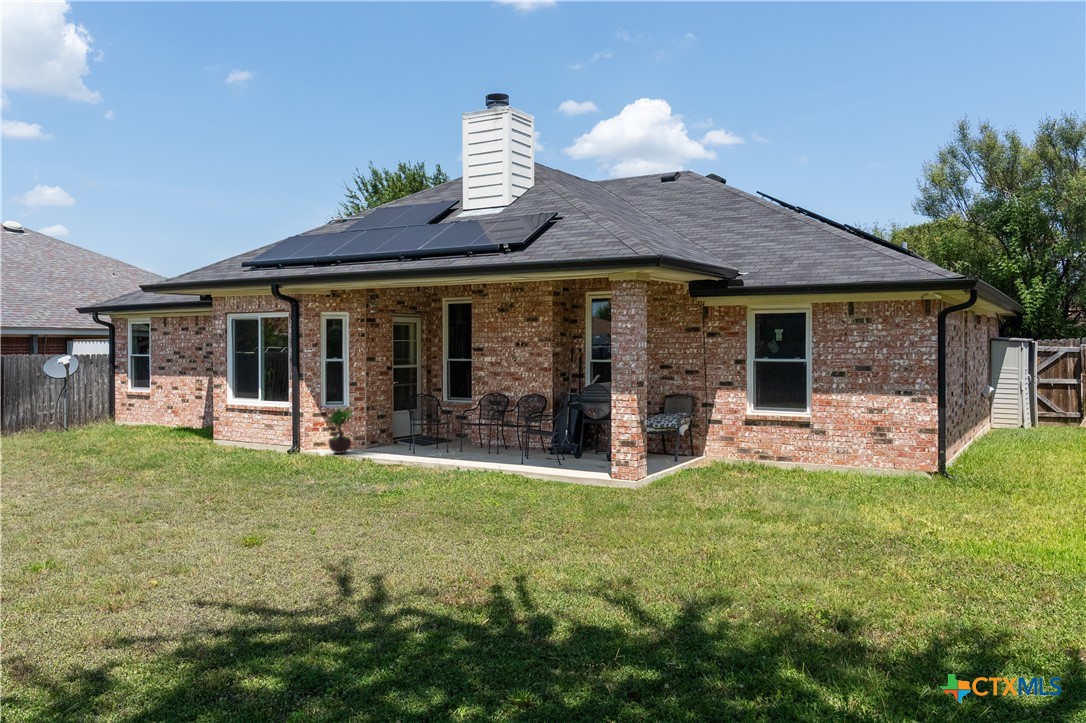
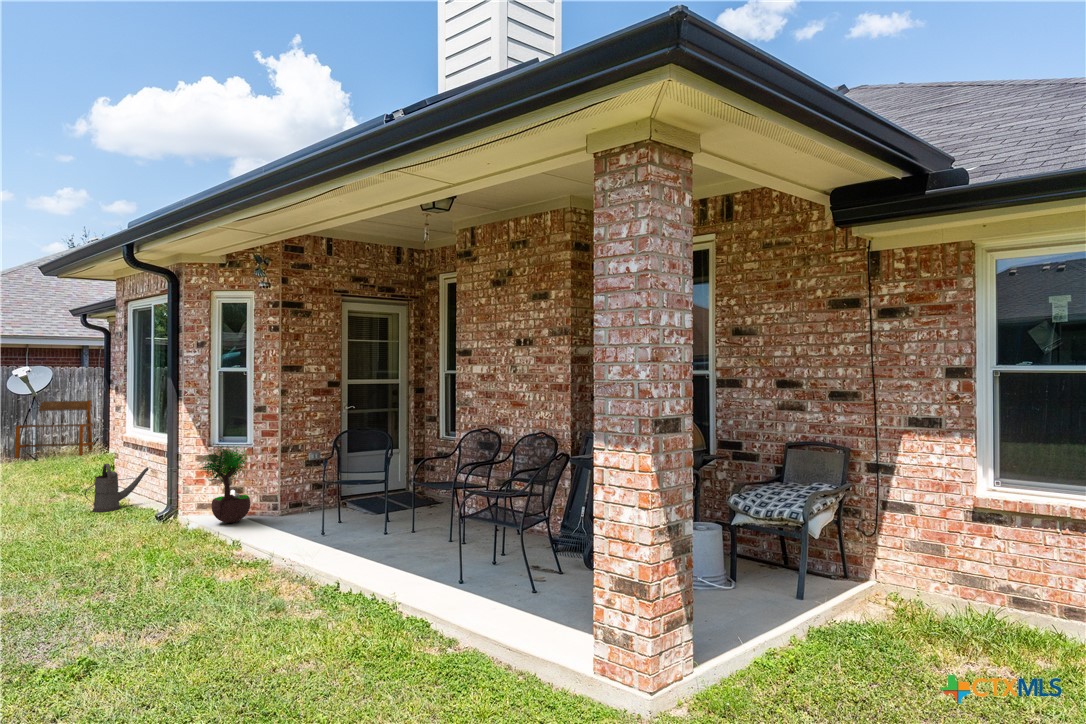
bench: none [63,383,123,429] -> present [15,400,94,458]
watering can: none [224,422,258,453] -> present [84,464,148,512]

